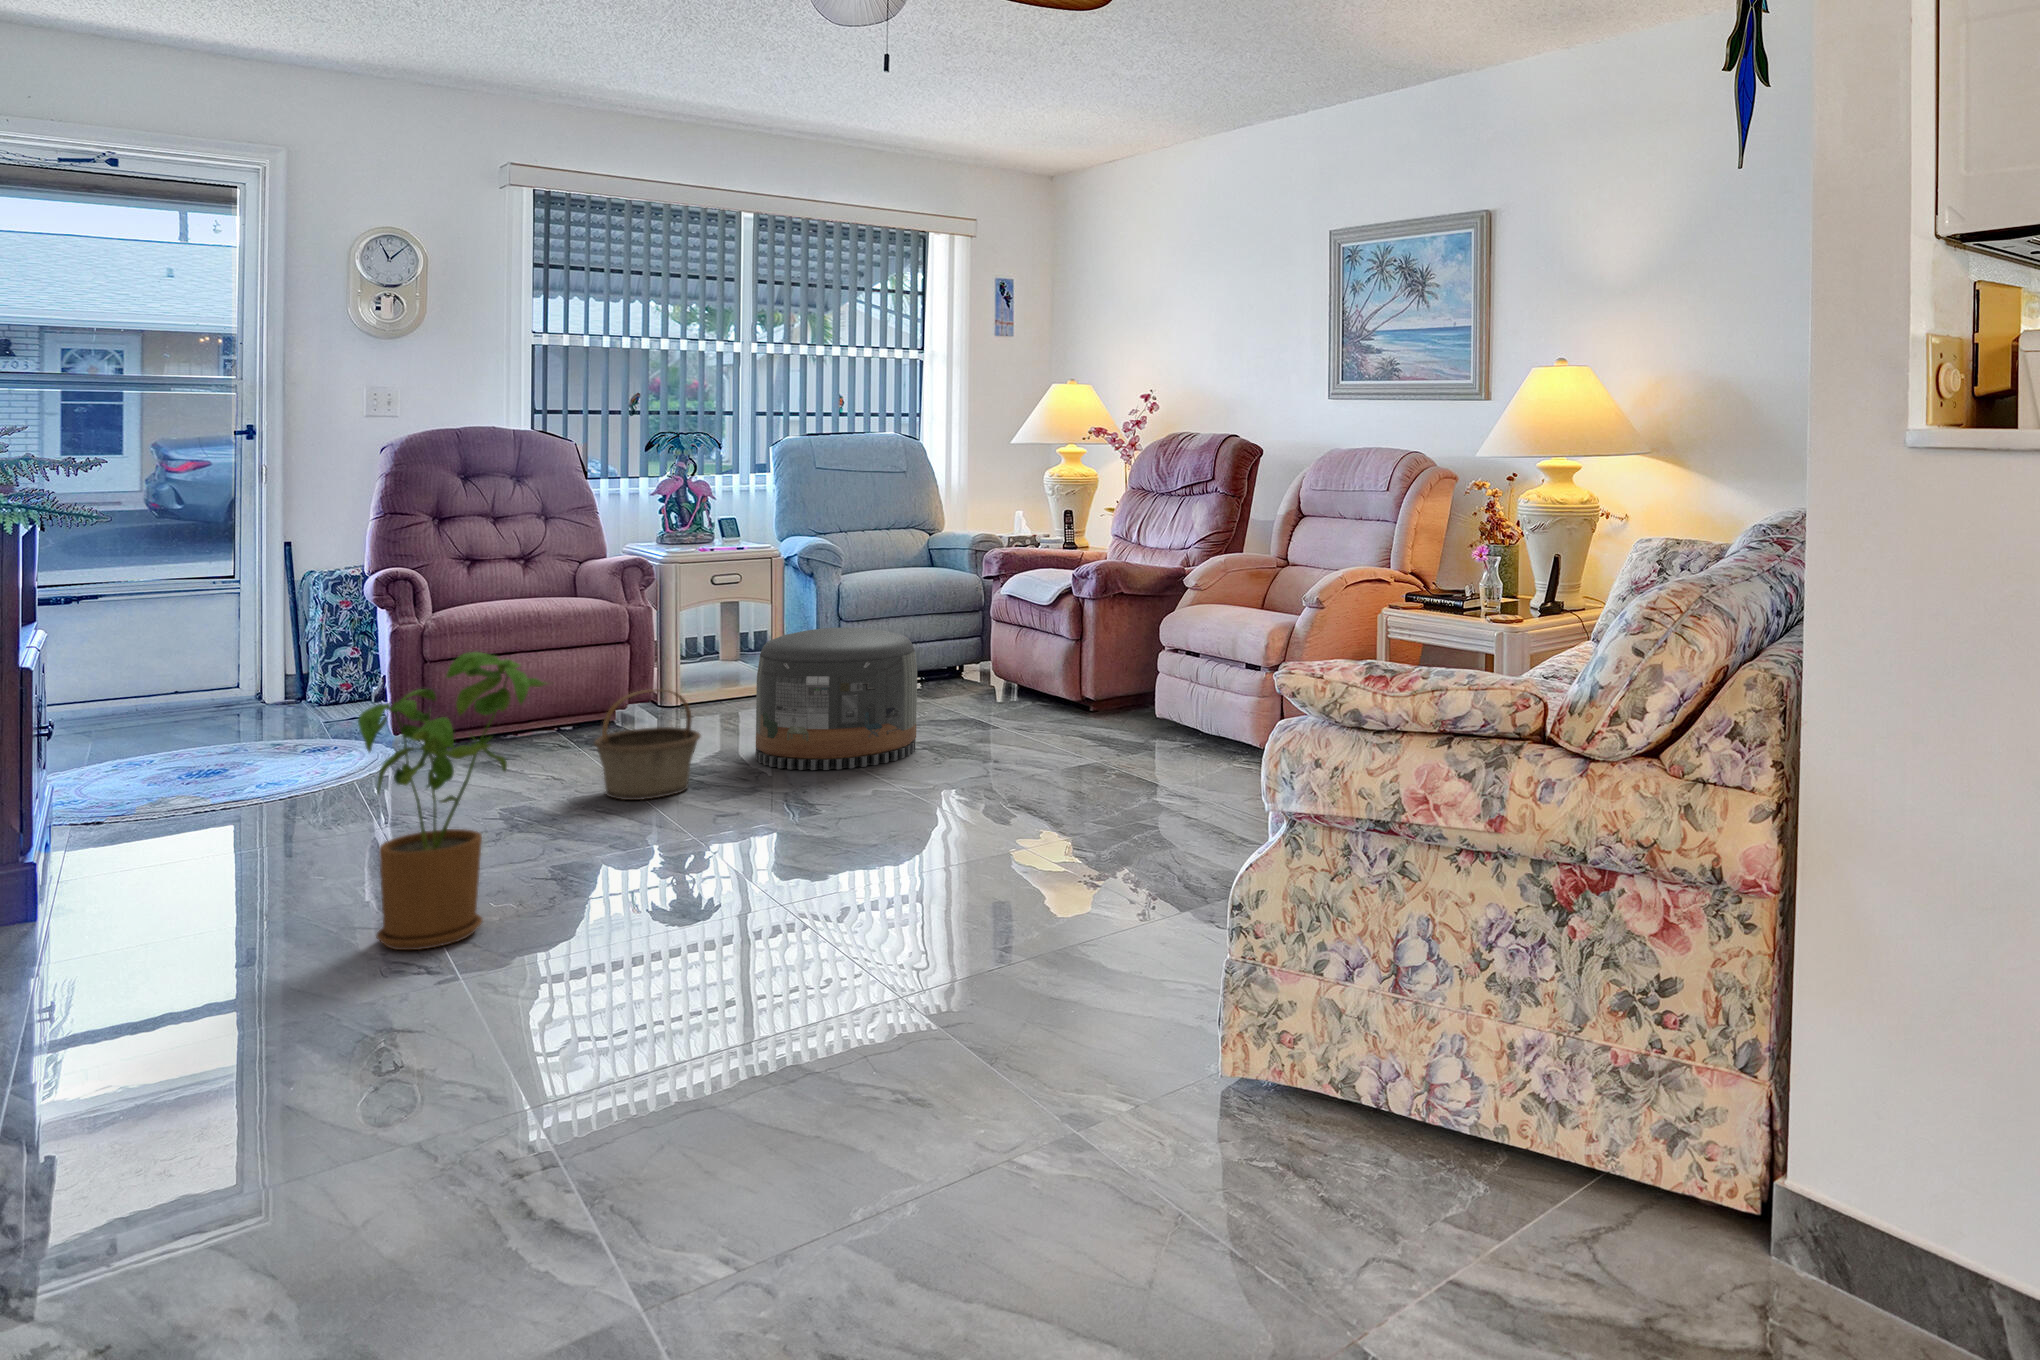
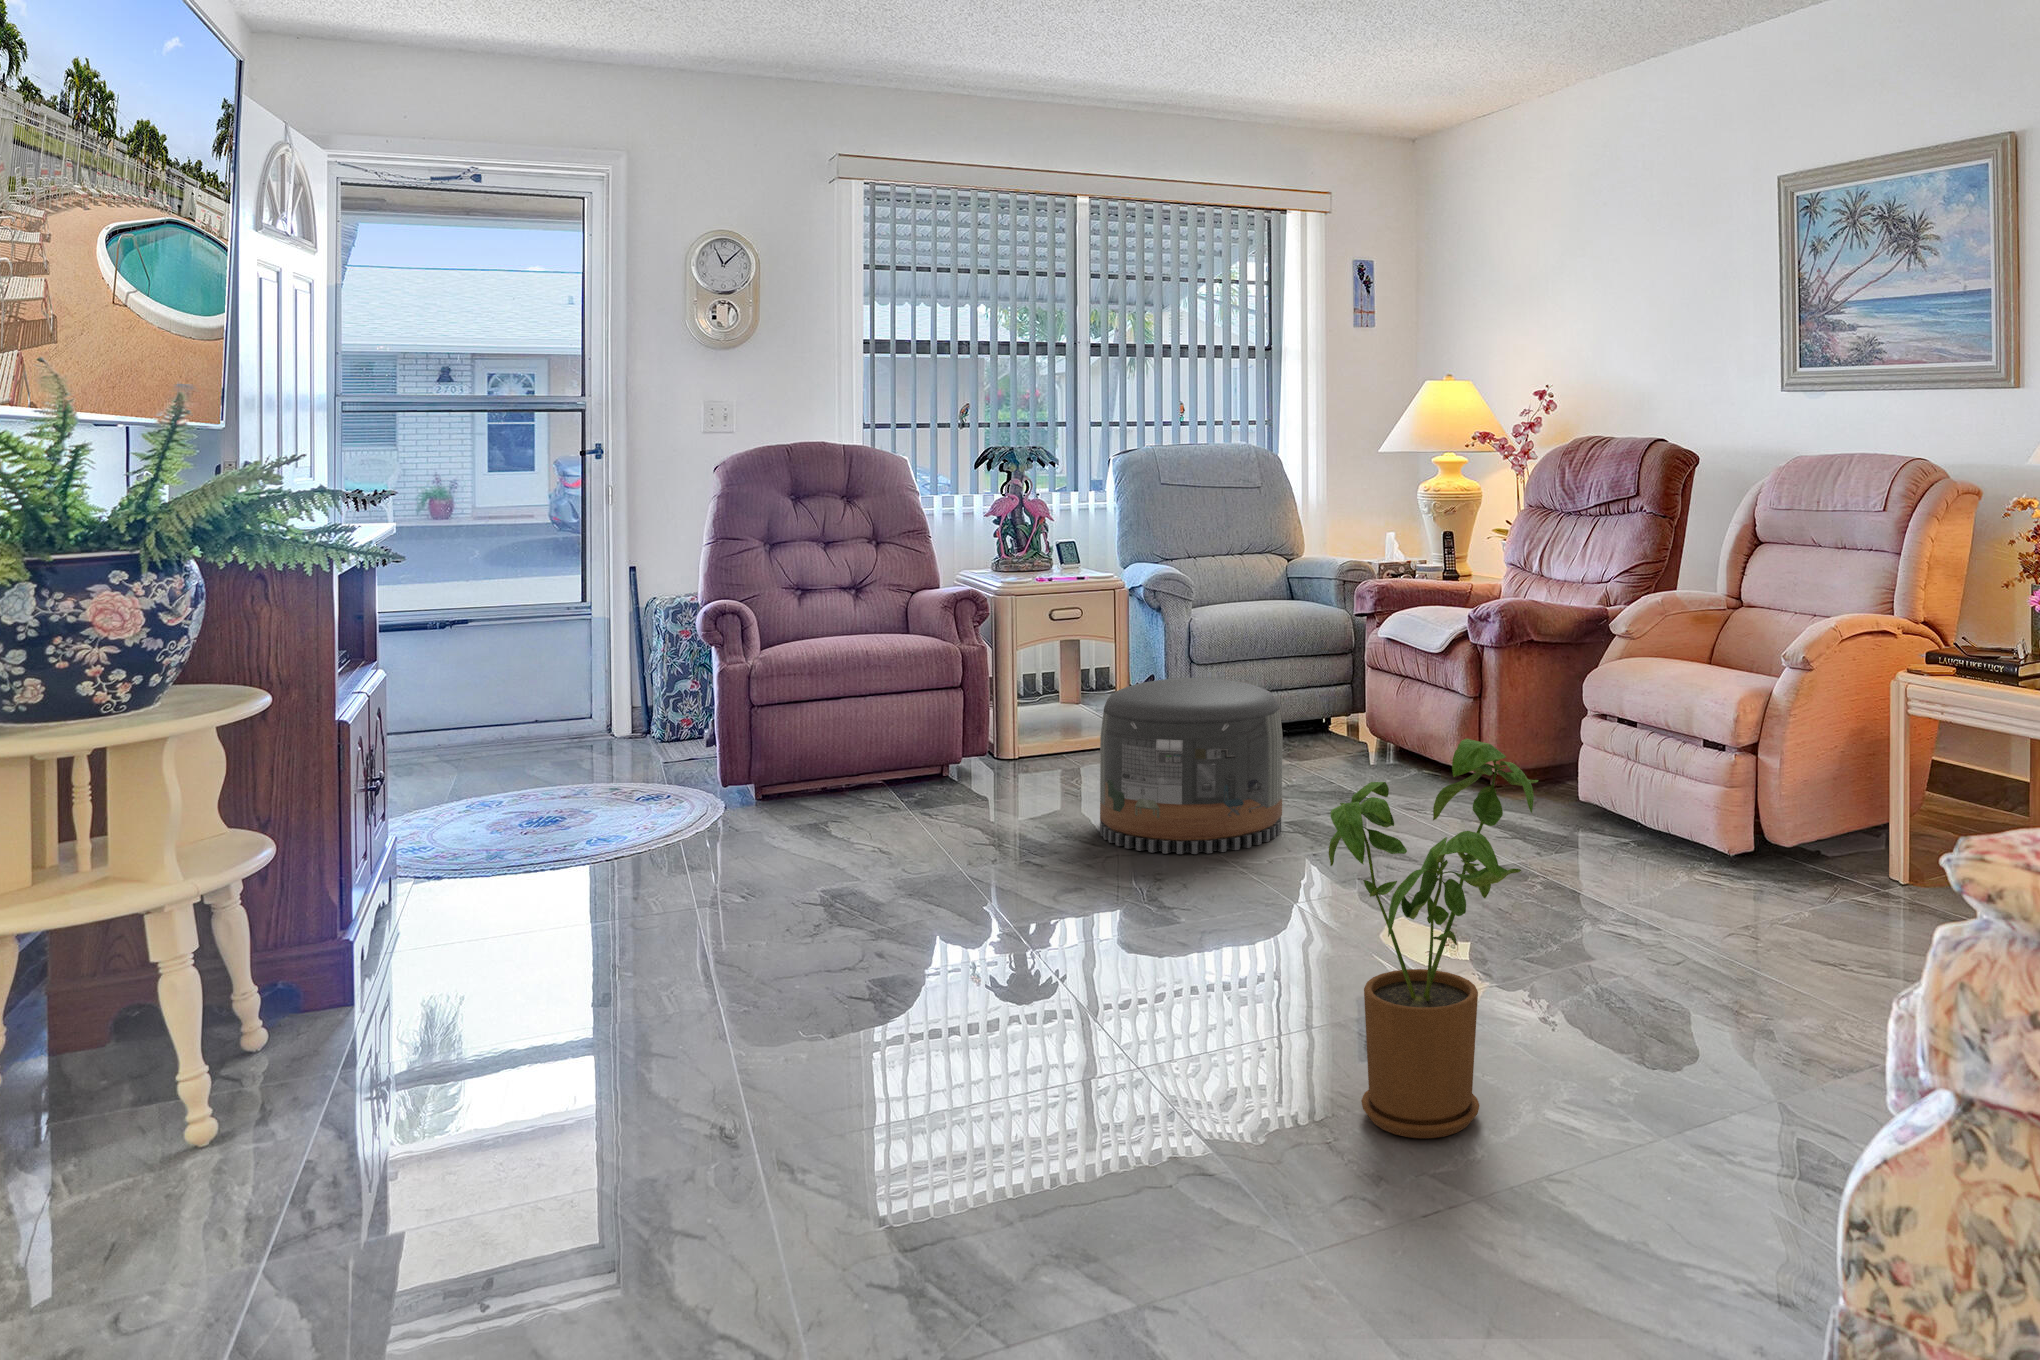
house plant: present [358,652,546,950] -> present [1329,739,1538,1138]
basket: present [594,689,701,800] -> none [923,751,1040,884]

